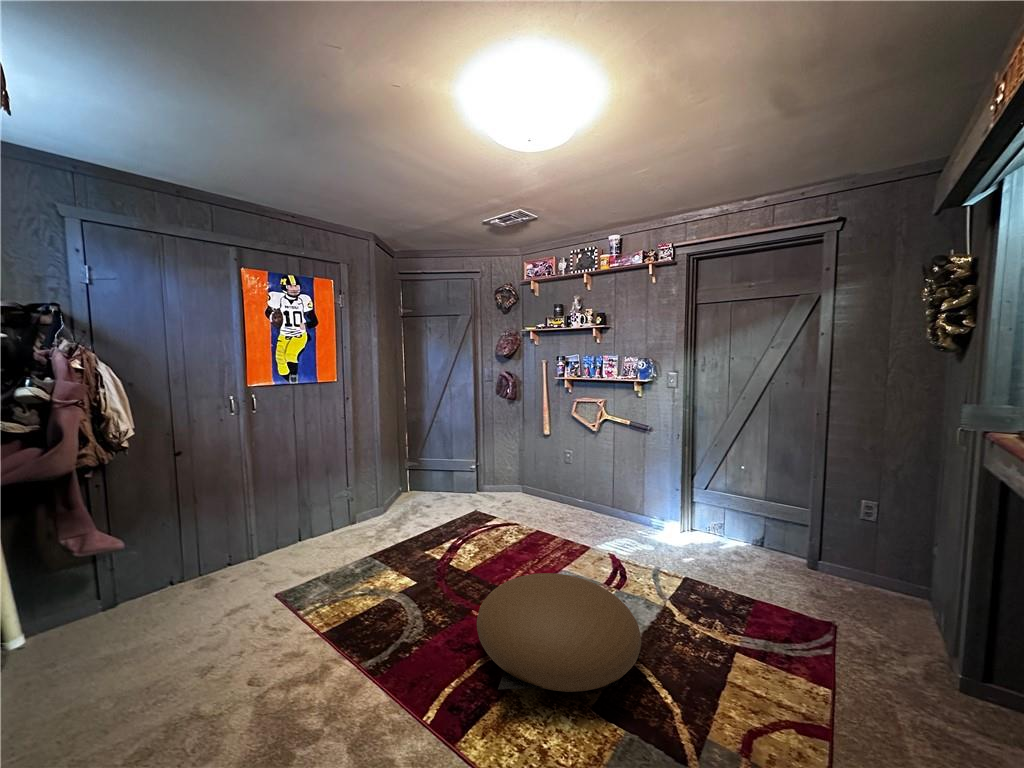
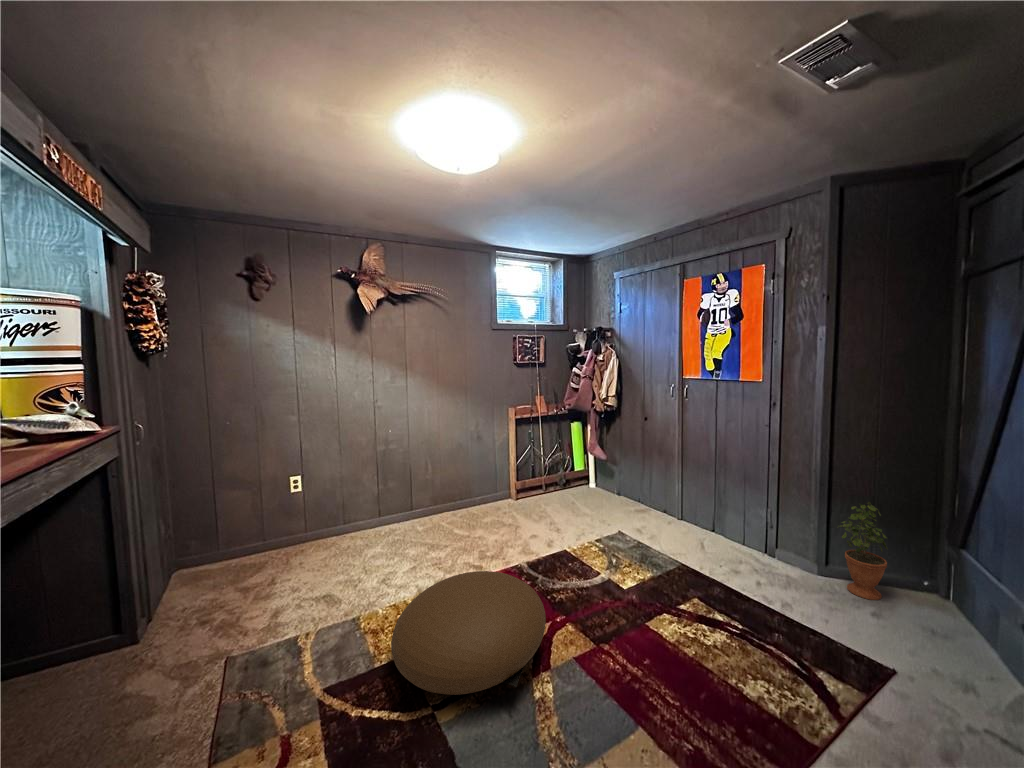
potted plant: none [394,449,418,508] -> present [838,502,888,600]

